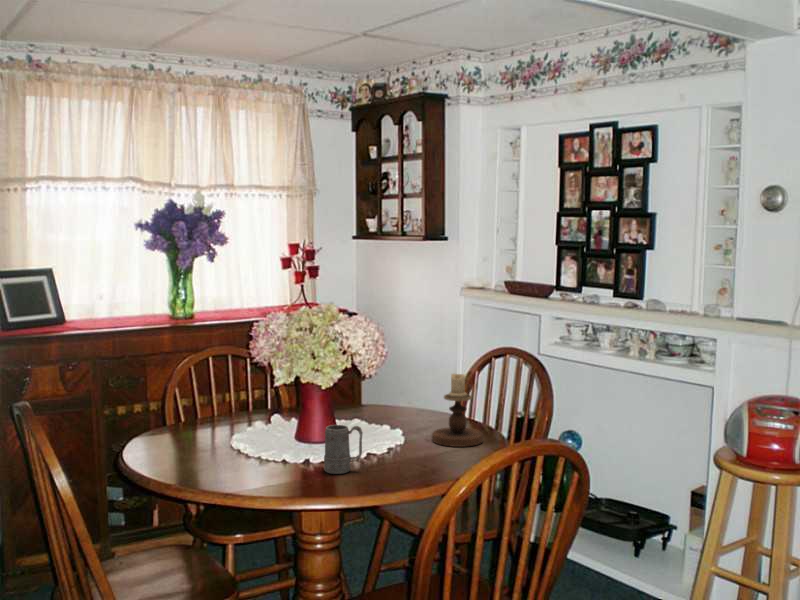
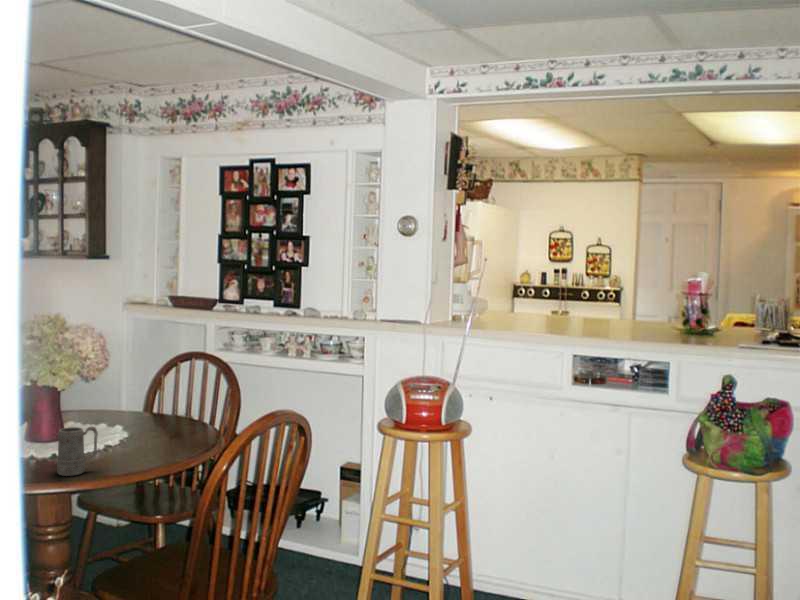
candlestick: present [432,374,483,447] -> none [147,374,196,441]

